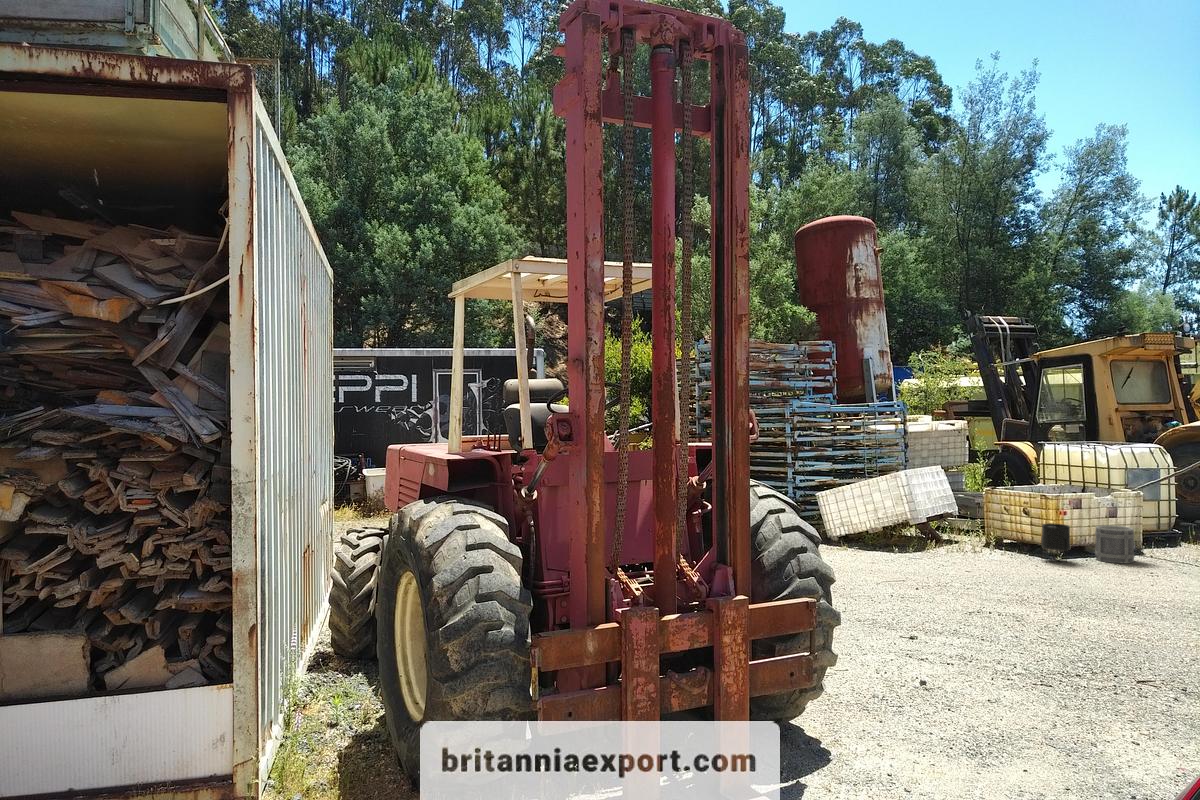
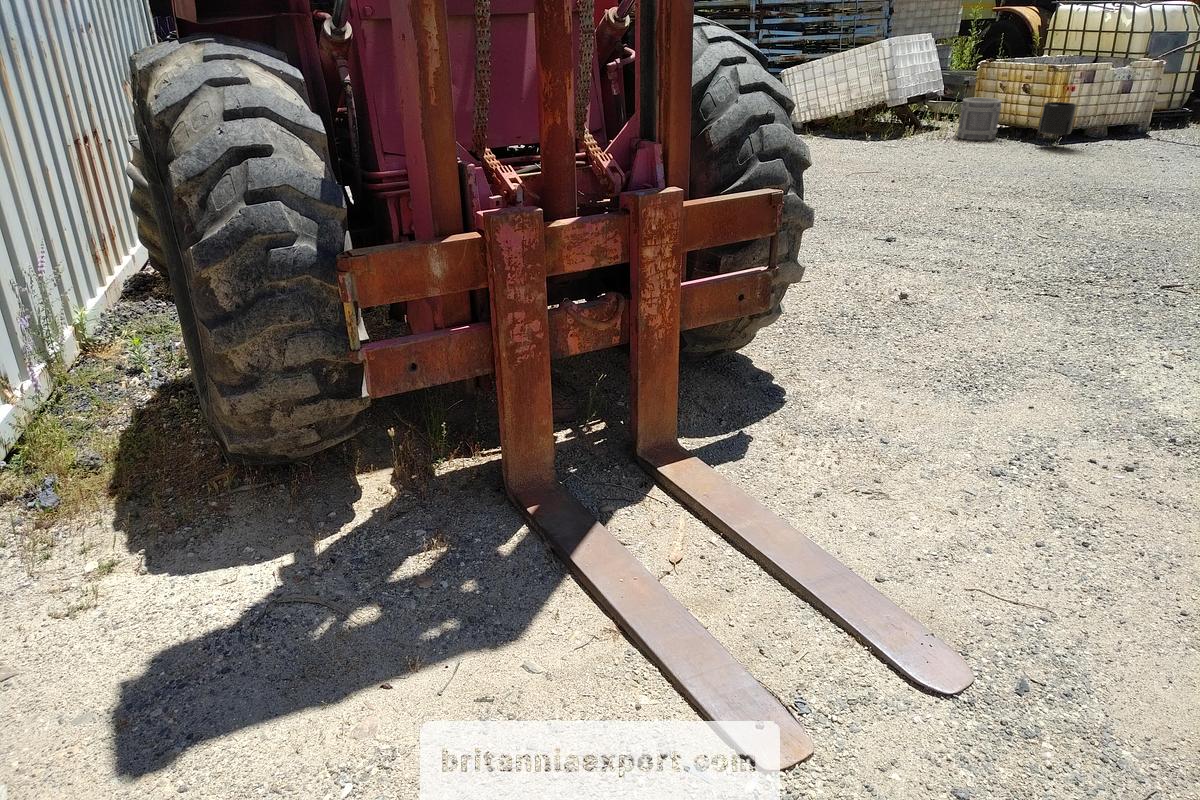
bucket: present [1095,525,1135,564] -> present [957,97,1001,140]

